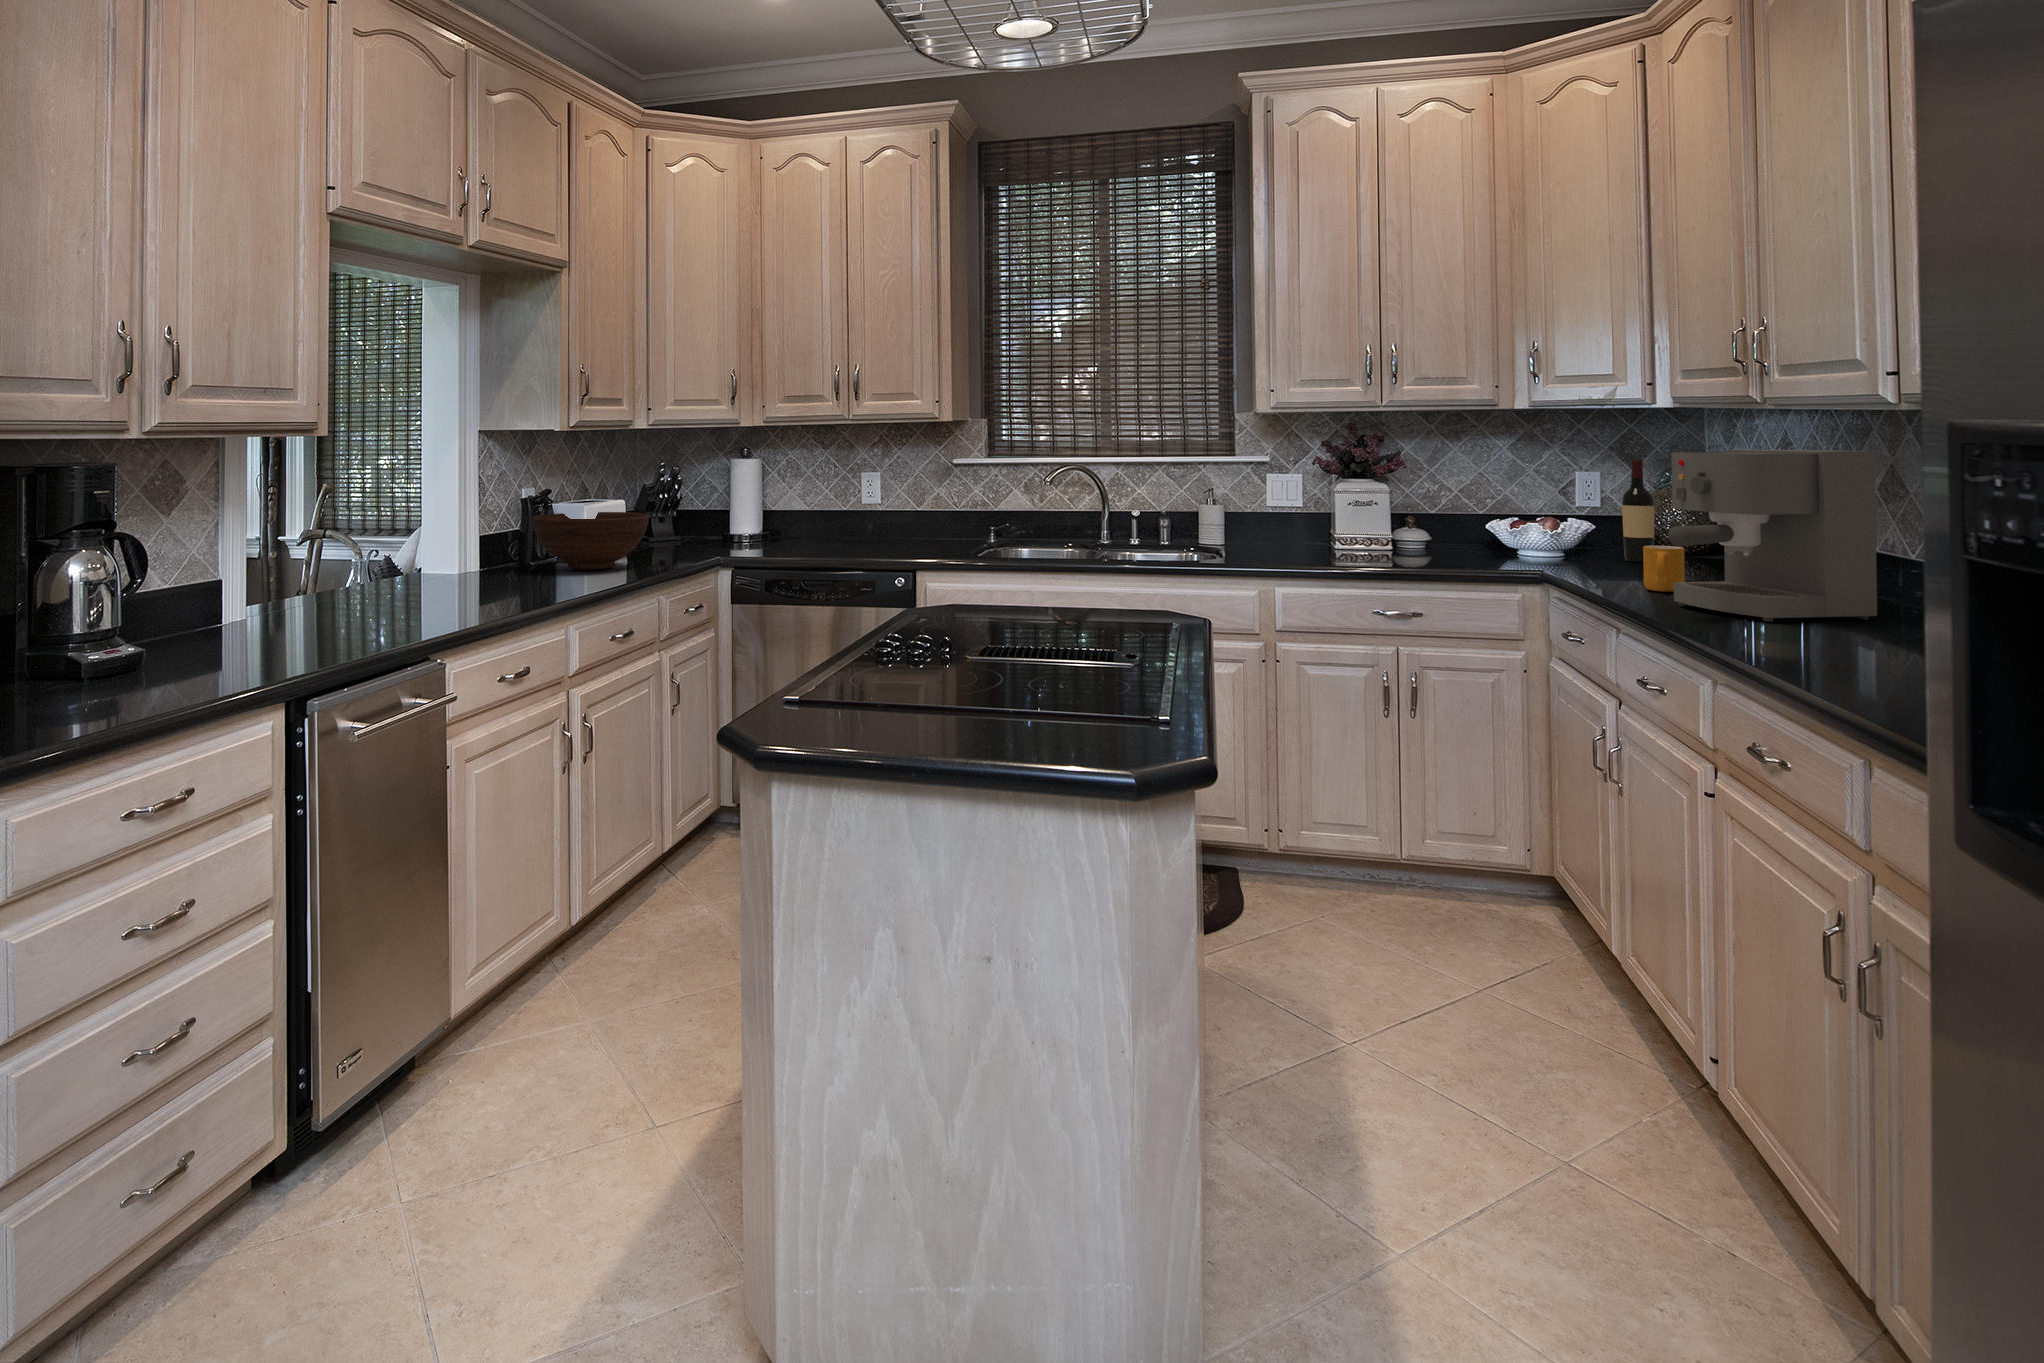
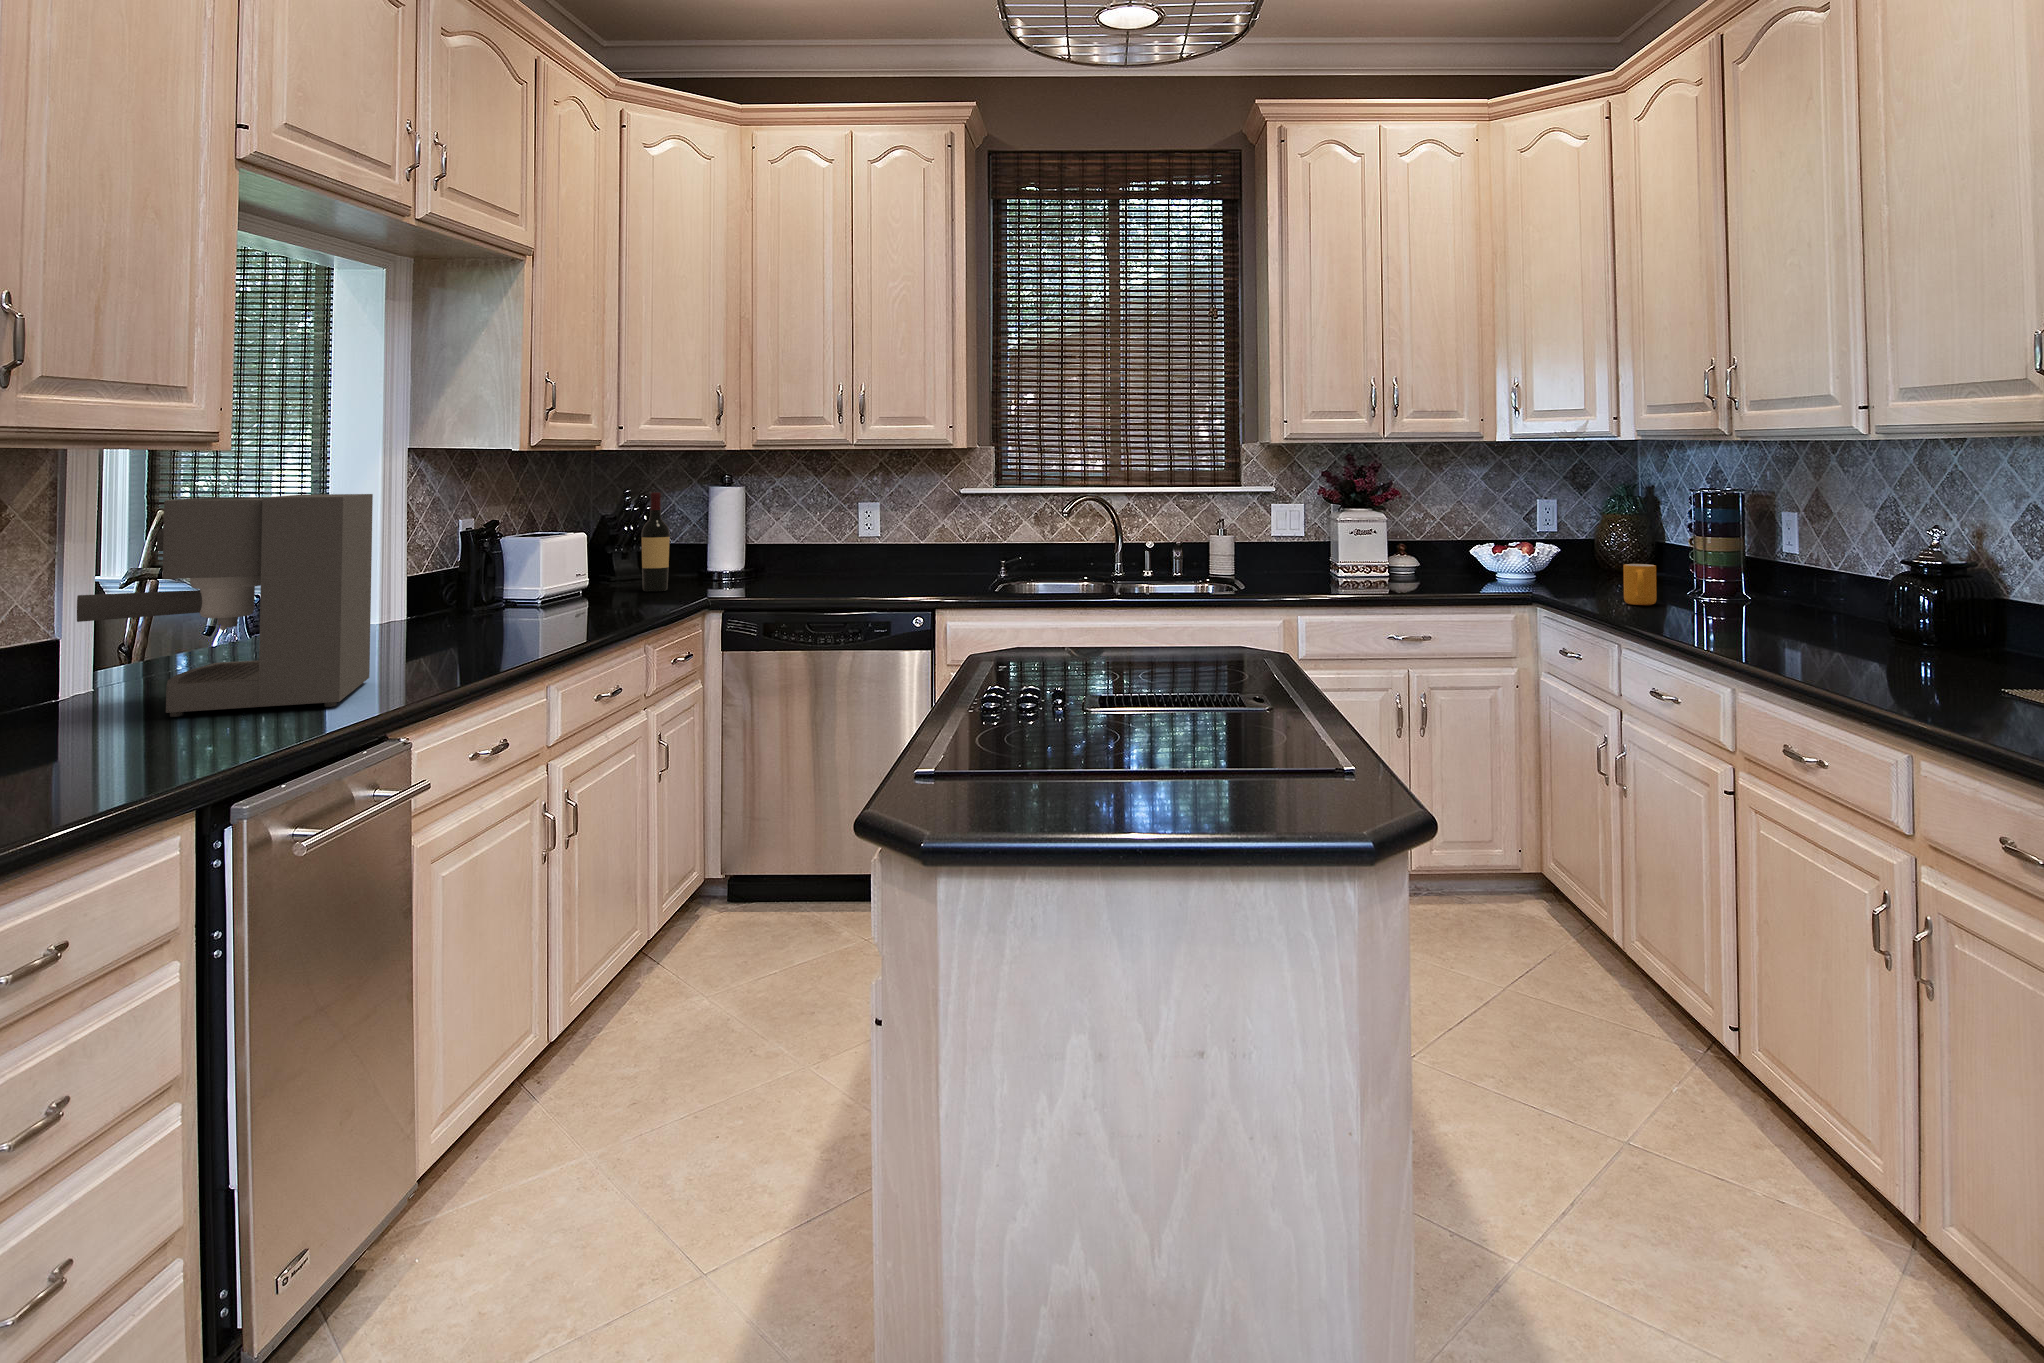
coffee maker: present [1668,450,1877,622] -> present [77,494,373,717]
wine bottle: present [1622,459,1655,562] -> present [642,492,670,592]
fruit bowl: present [533,512,649,570] -> none [477,548,626,616]

